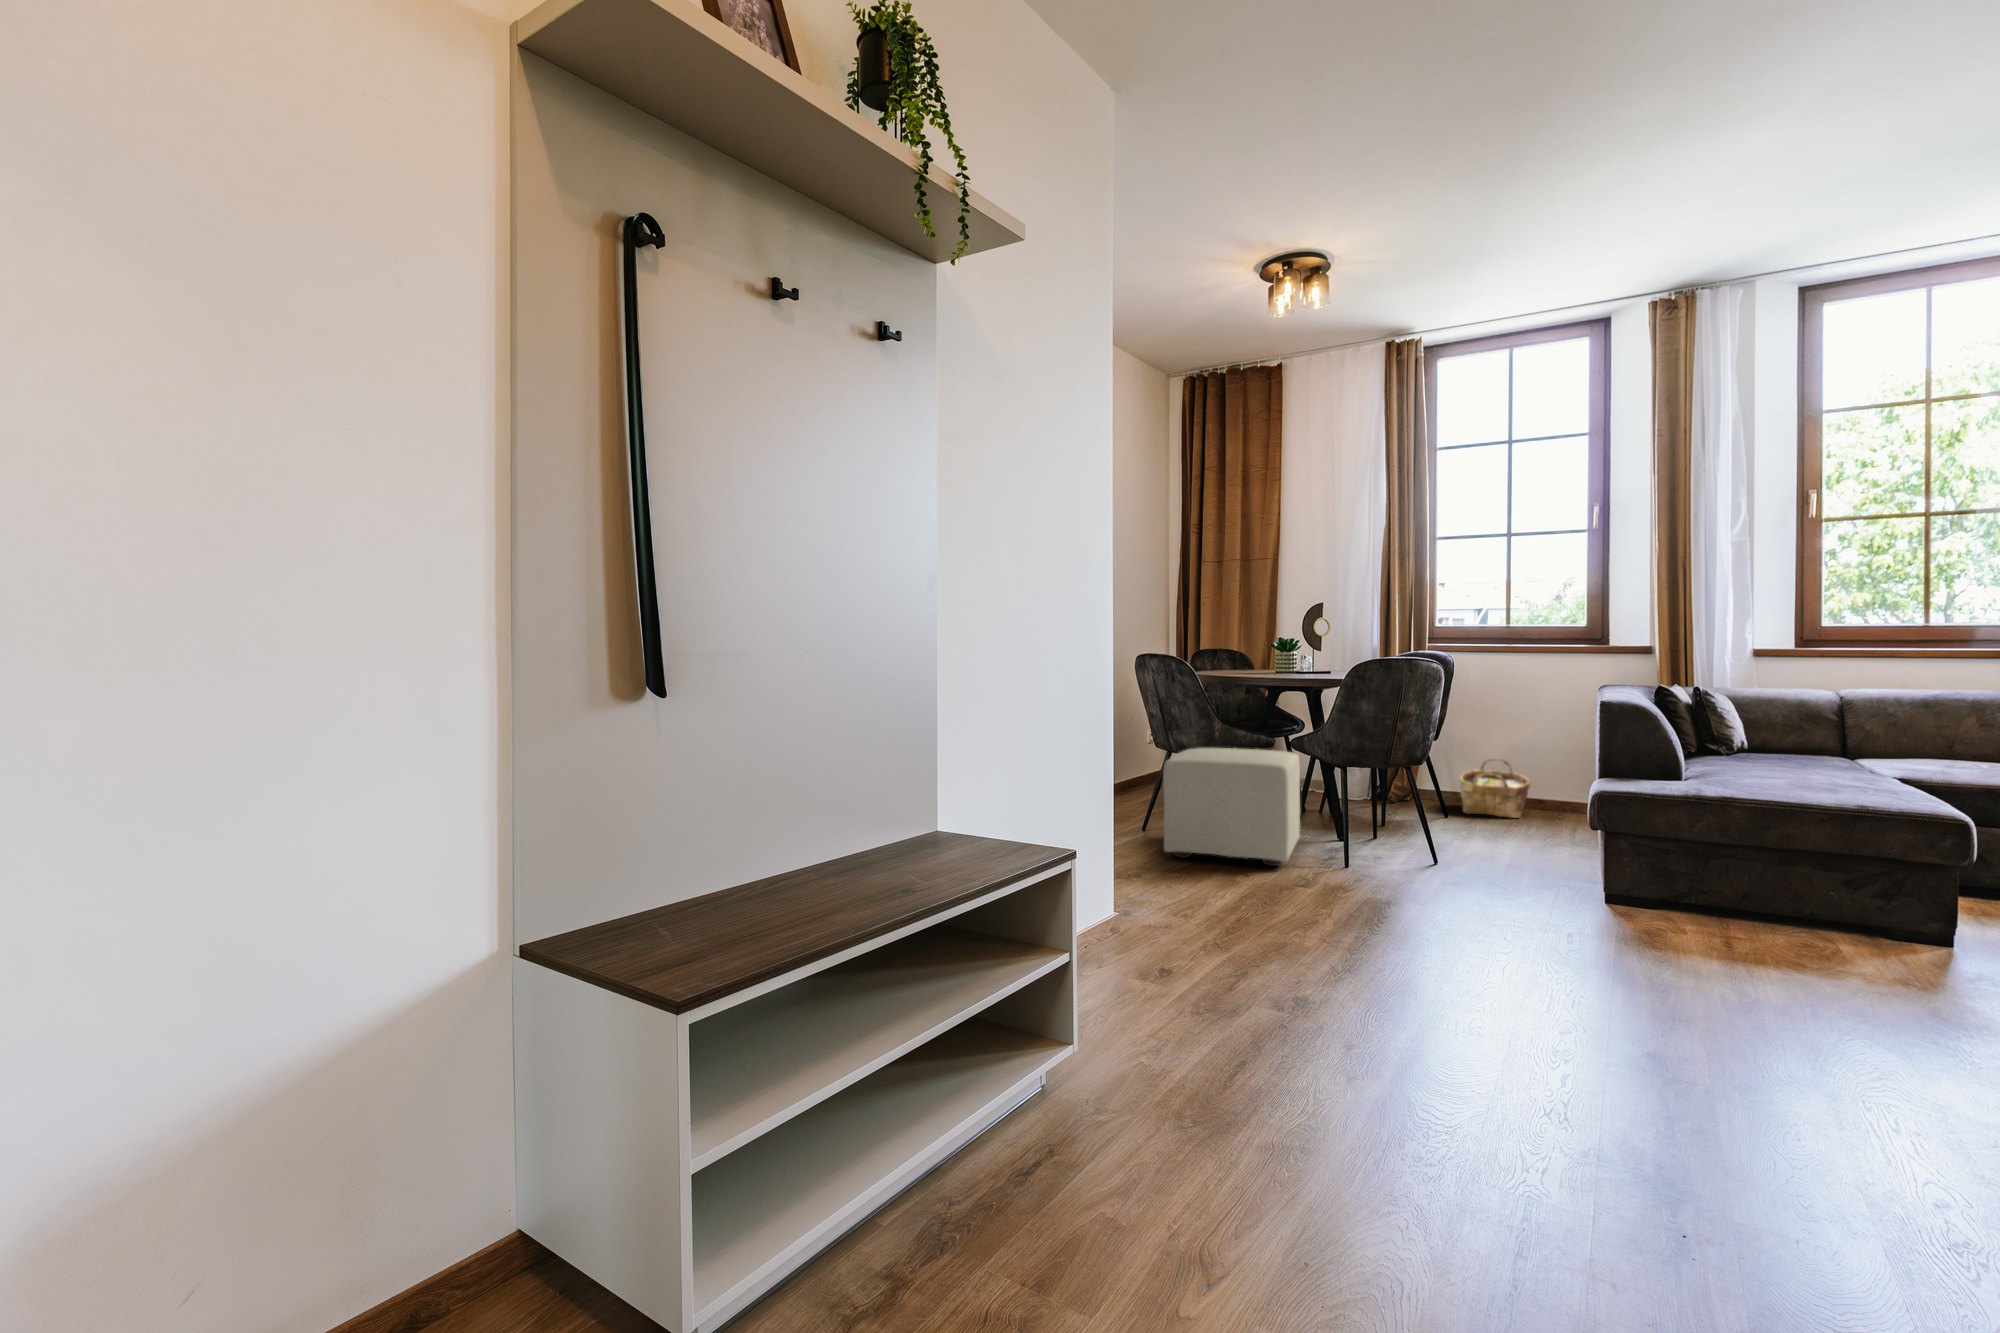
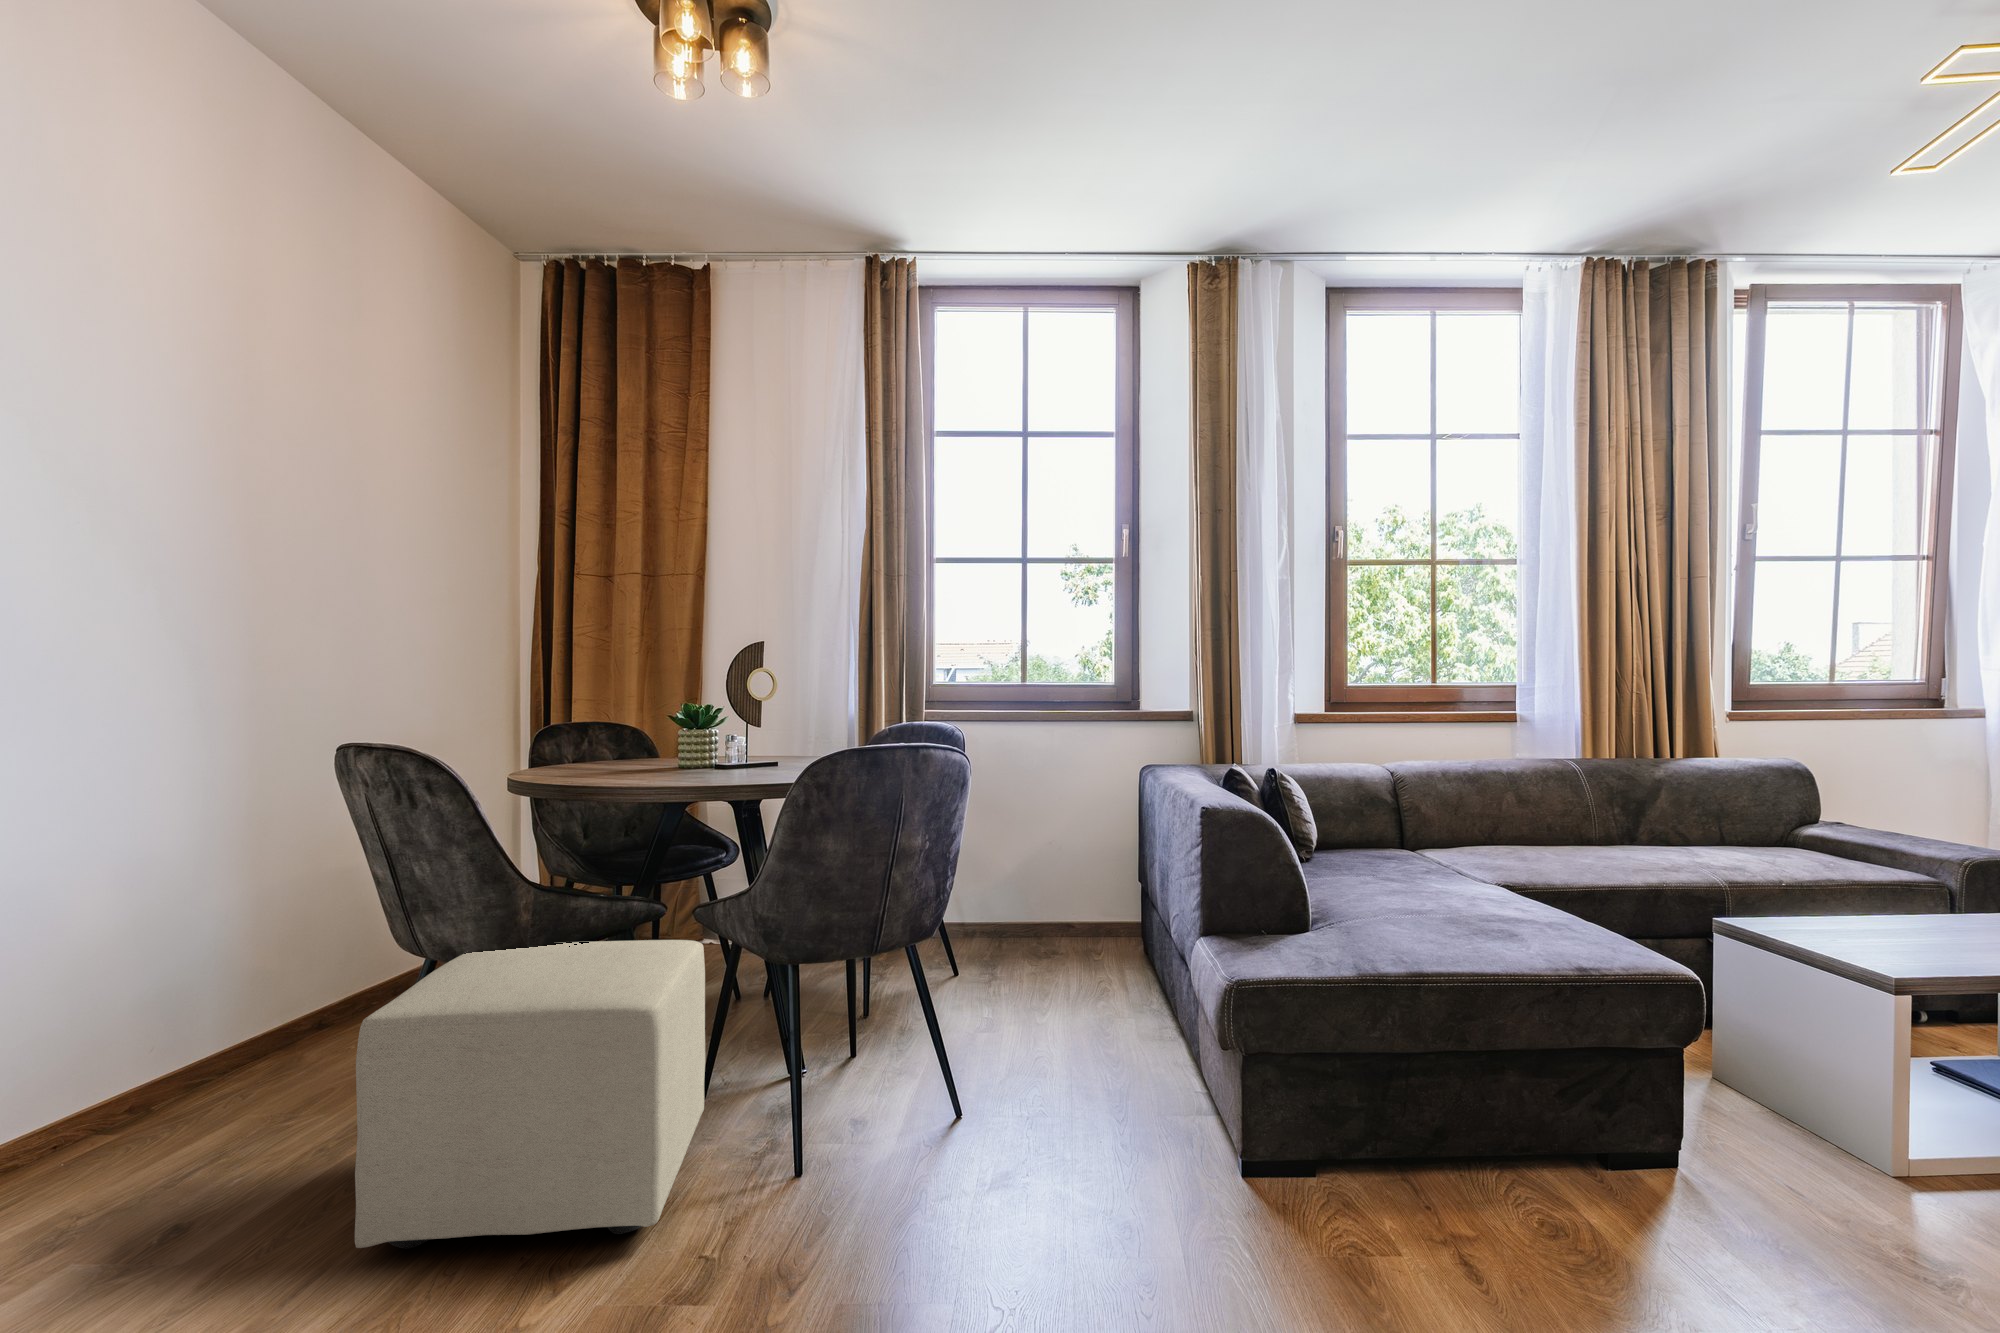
woven basket: present [1459,758,1530,818] -> none [966,876,1057,972]

